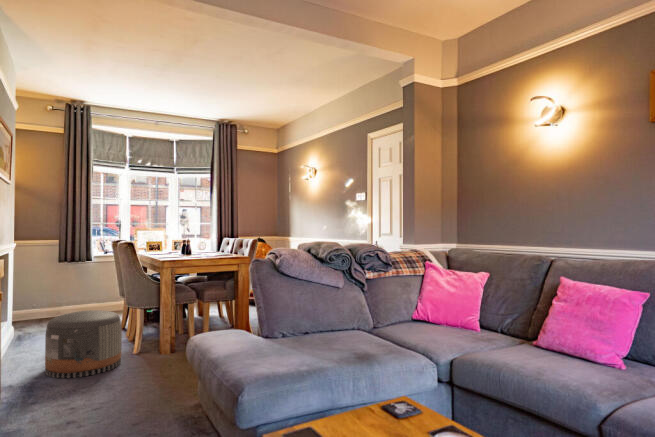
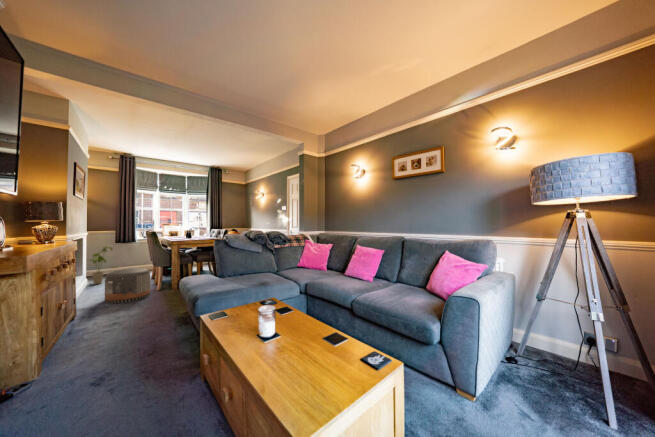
house plant: none [17,267,56,336] -> present [90,246,112,284]

